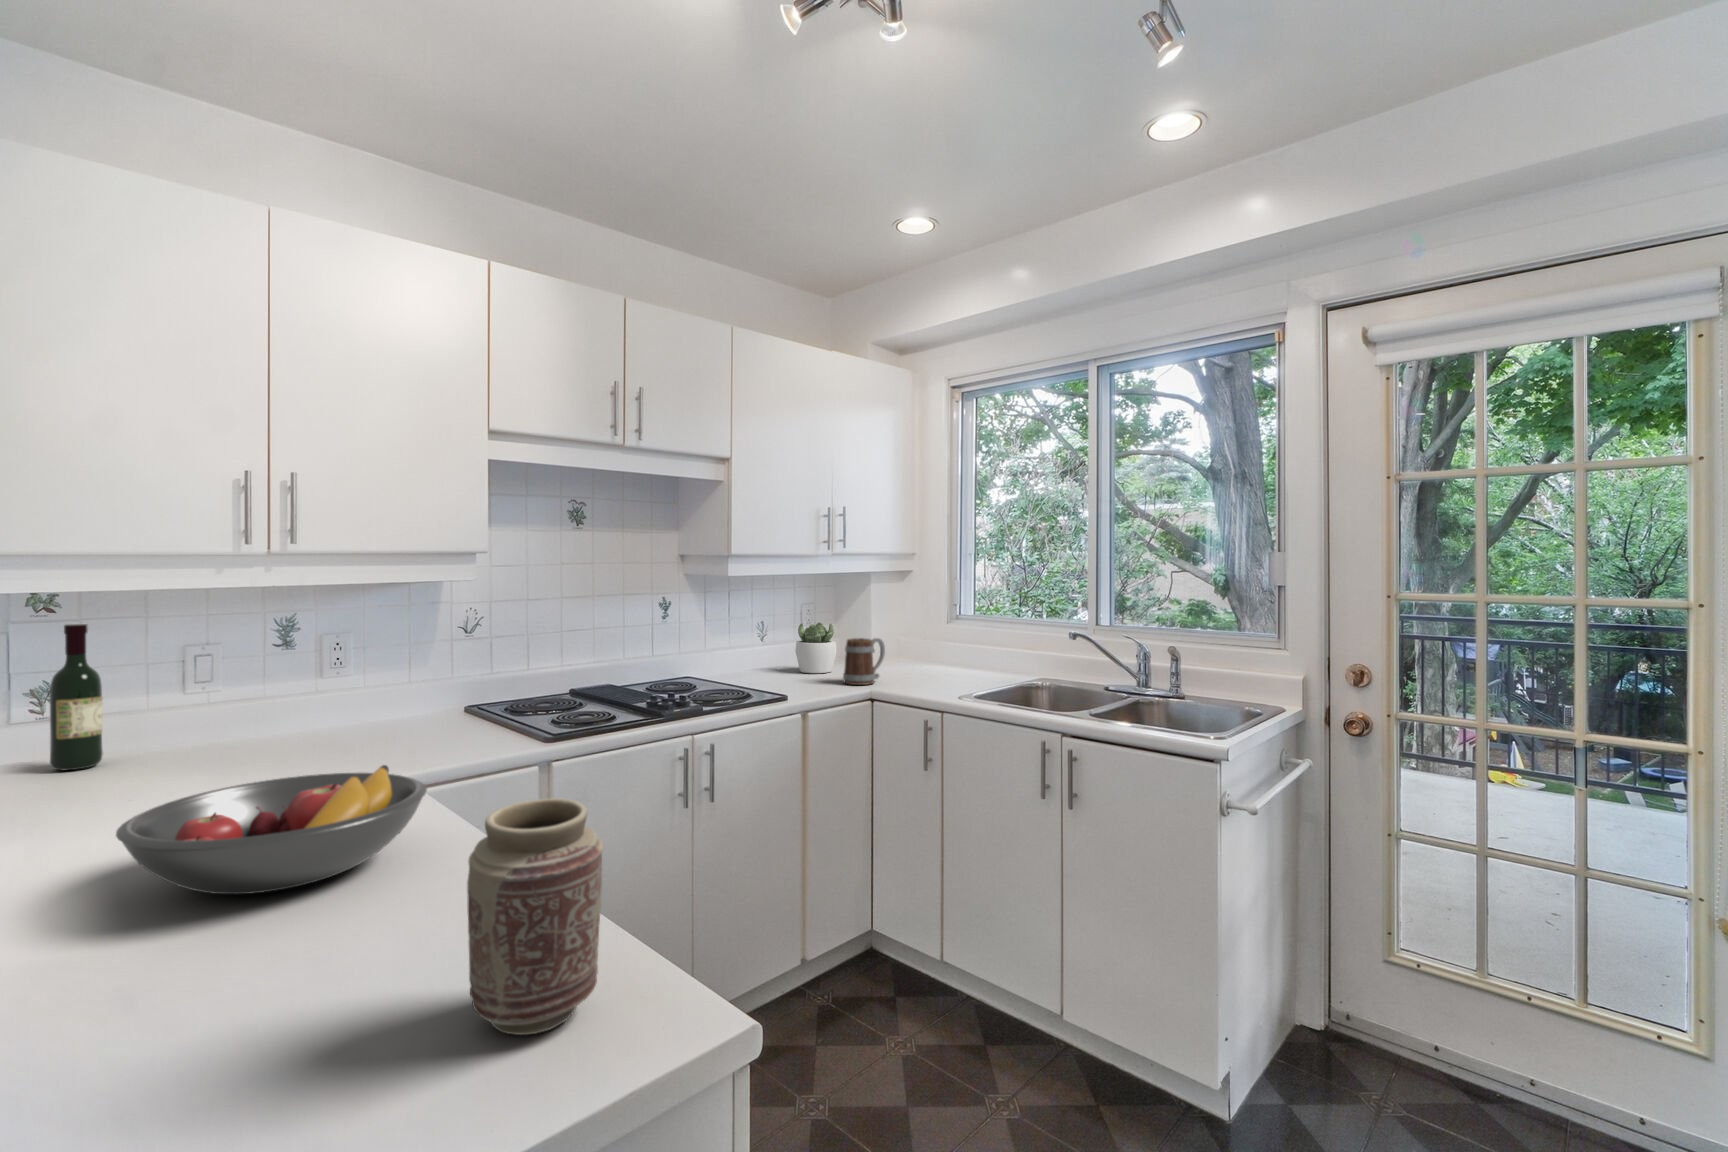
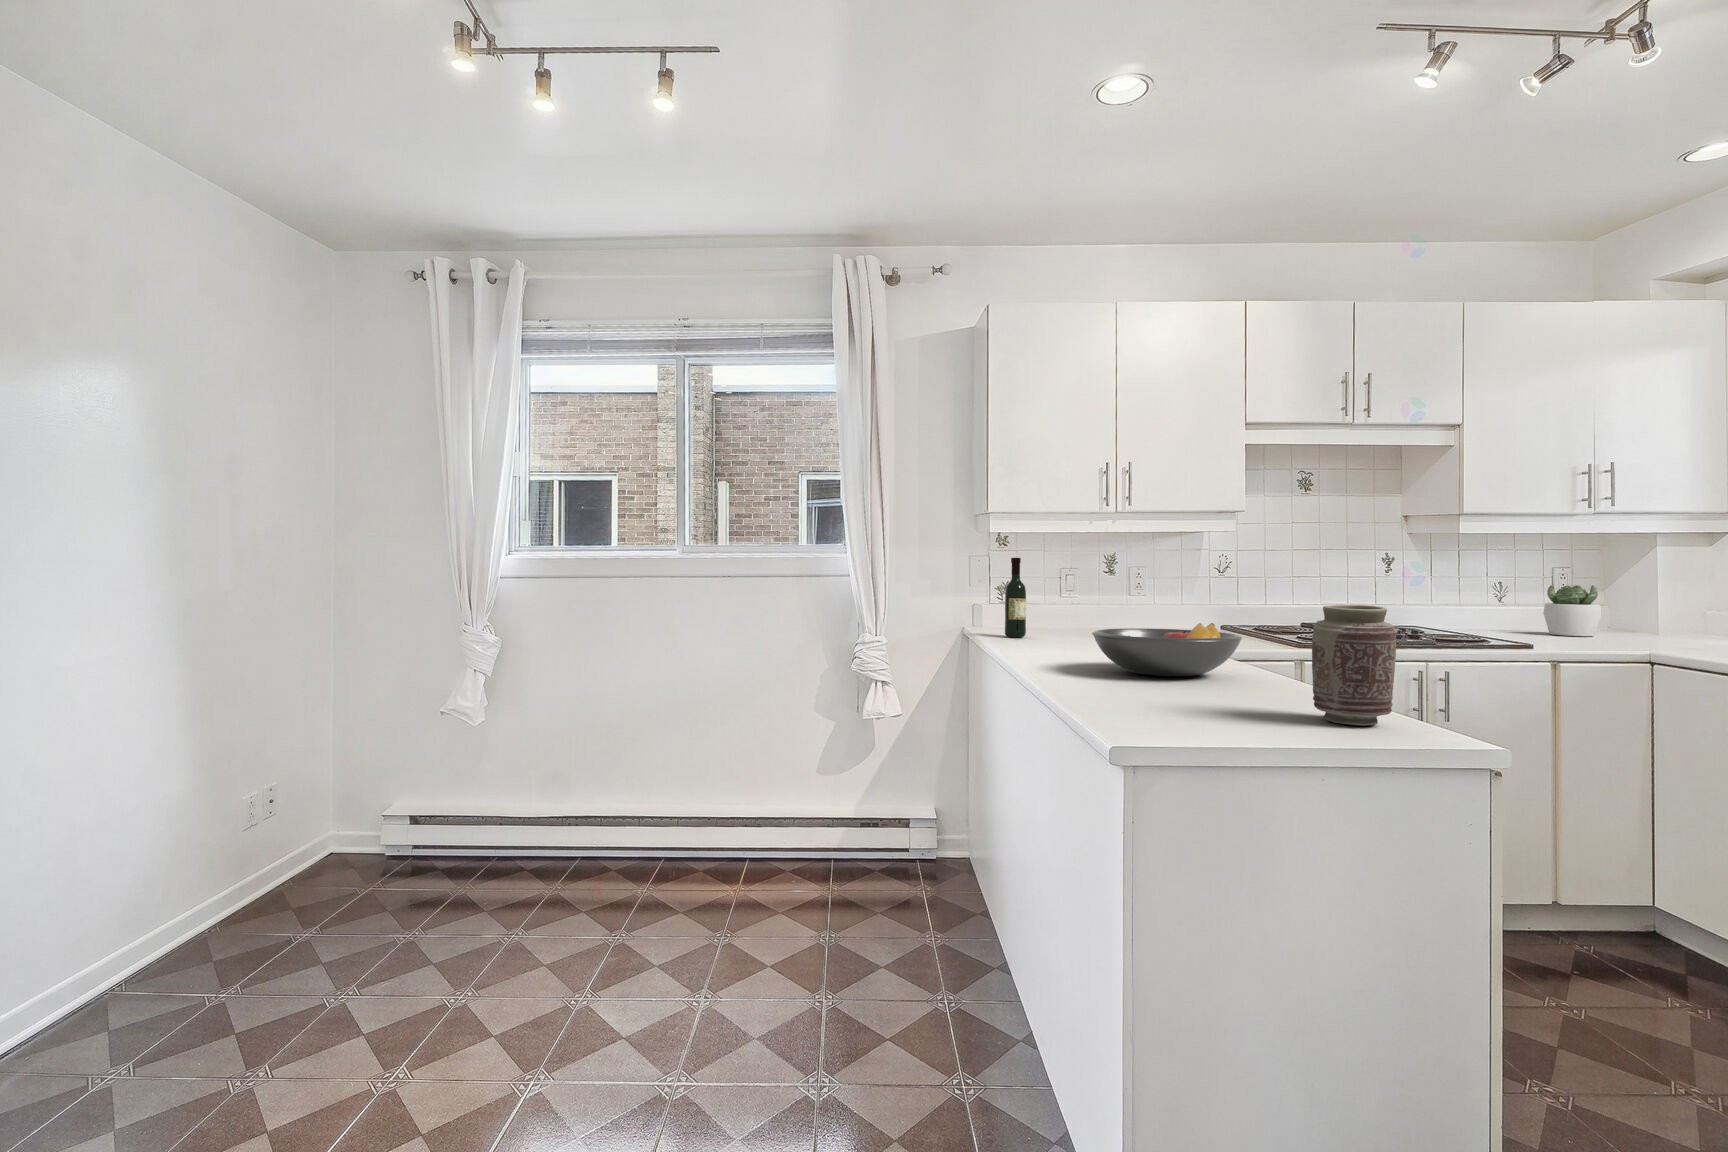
mug: present [843,638,885,685] -> none [1610,597,1675,645]

